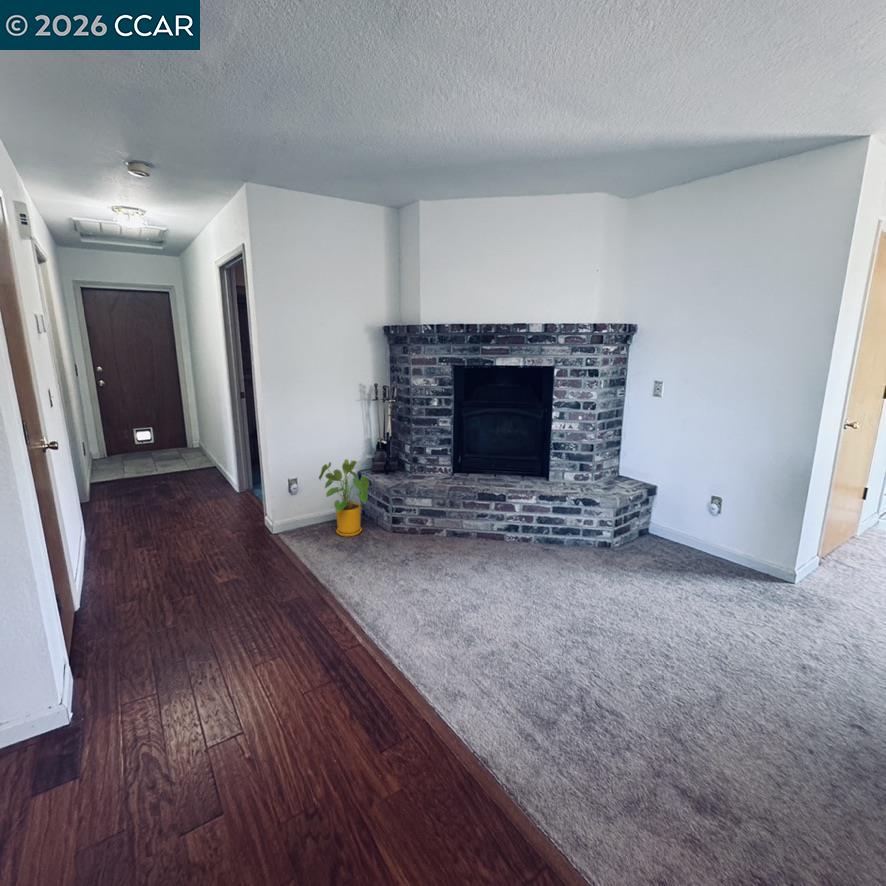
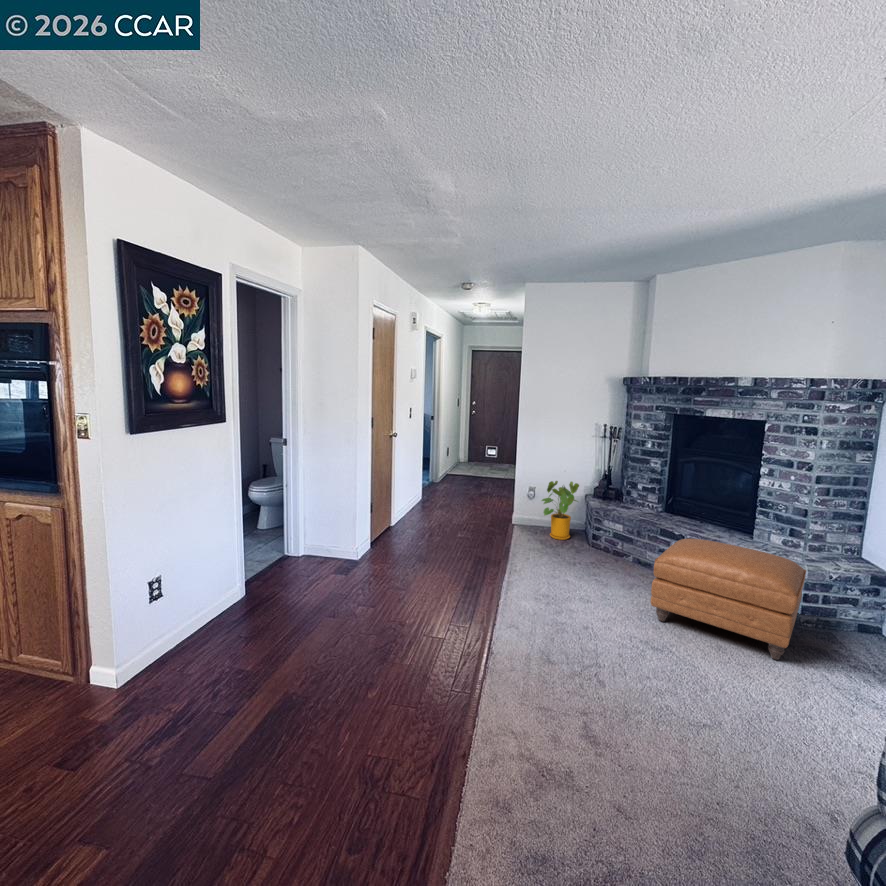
ottoman: none [520,494,670,595] -> present [651,539,806,660]

